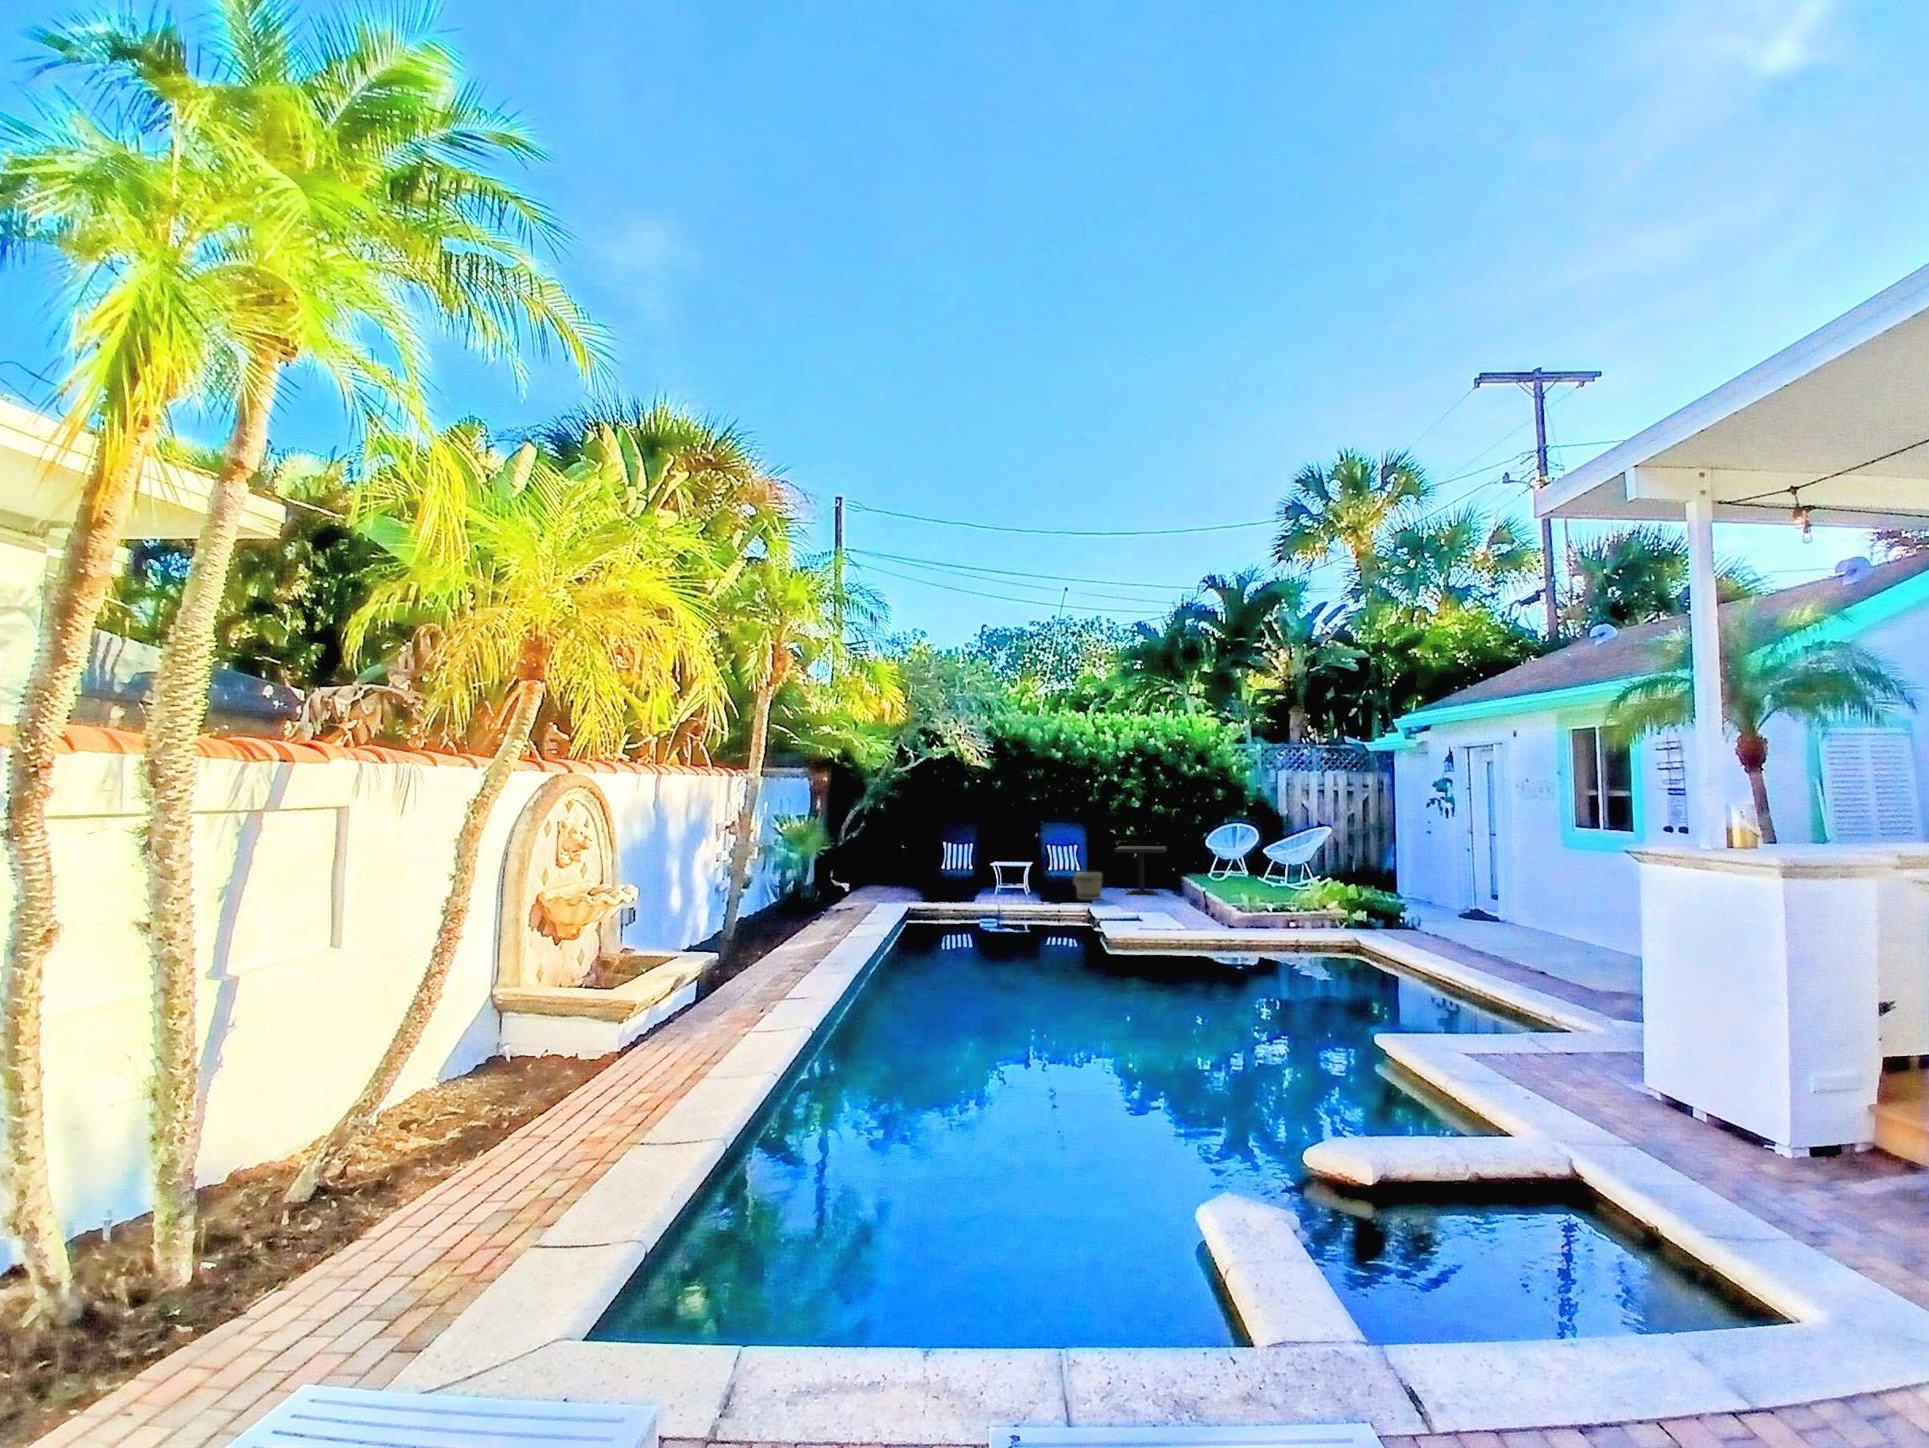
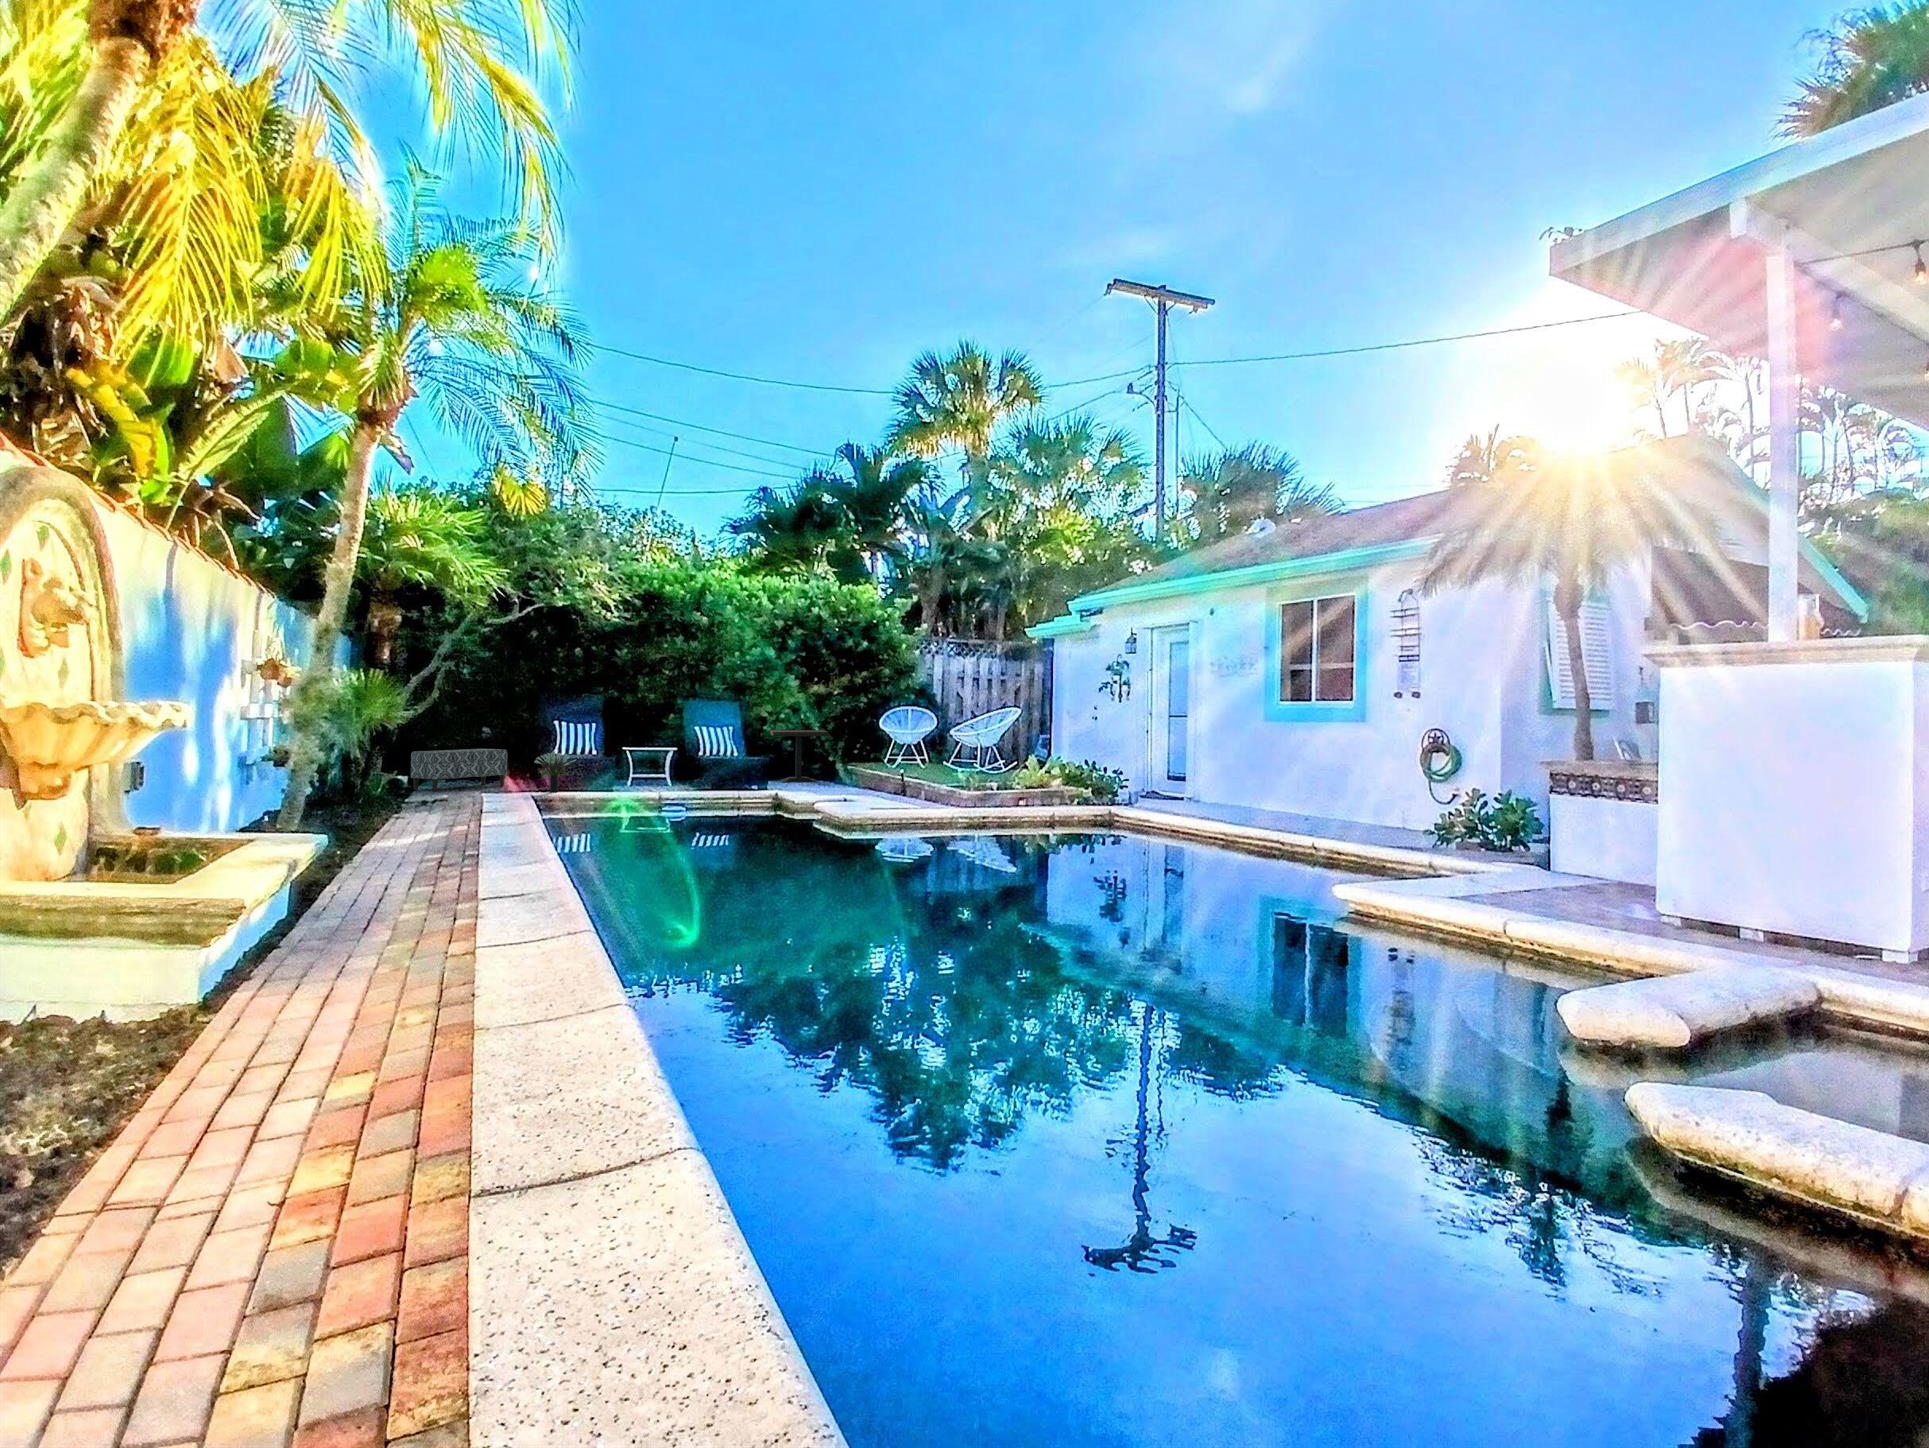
bench: none [840,860,908,895] -> present [411,749,508,791]
potted plant: none [920,865,951,898] -> present [534,751,576,792]
bucket: present [1073,872,1102,900] -> none [730,758,764,788]

